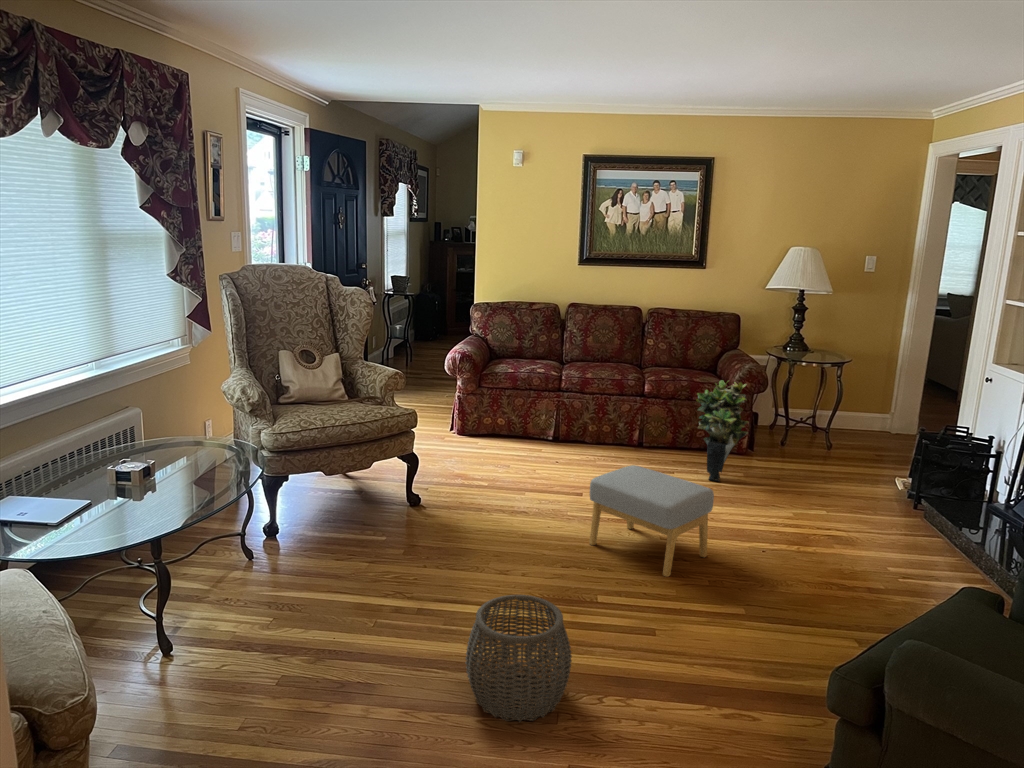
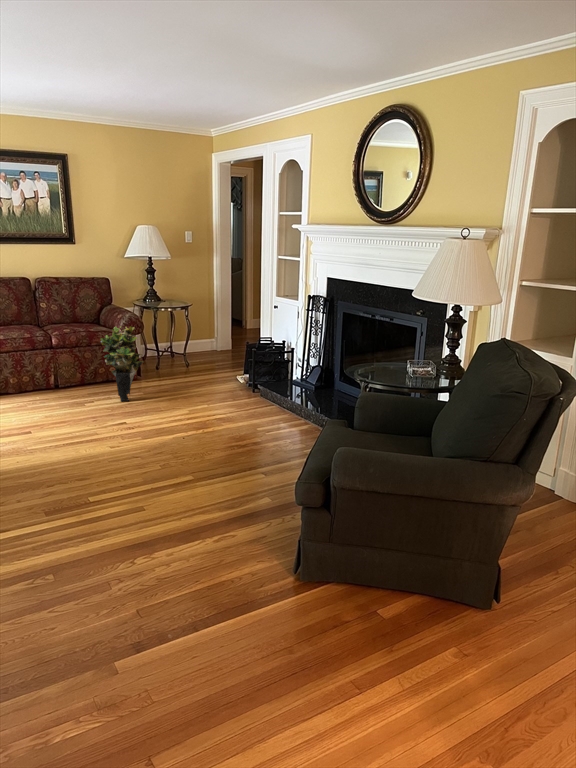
footstool: present [589,465,714,577] -> none [52,397,149,471]
woven basket: present [465,595,572,722] -> none [20,504,113,606]

